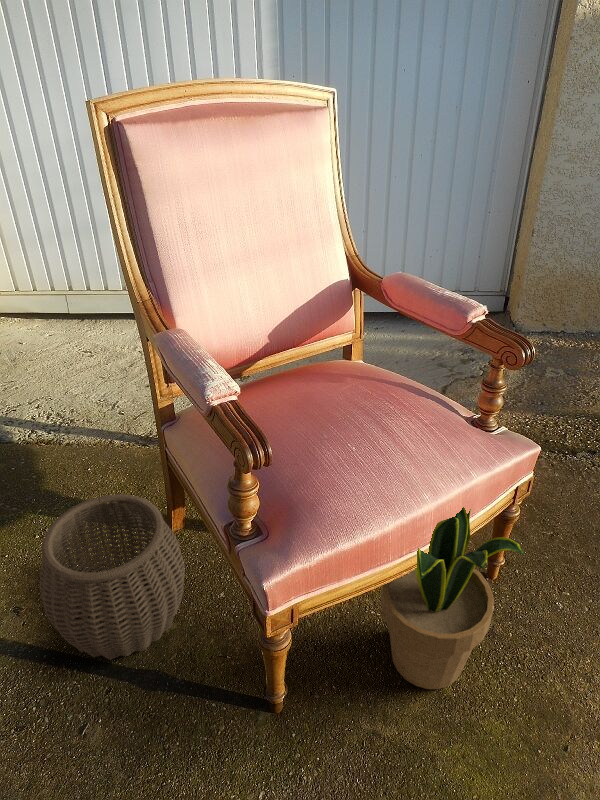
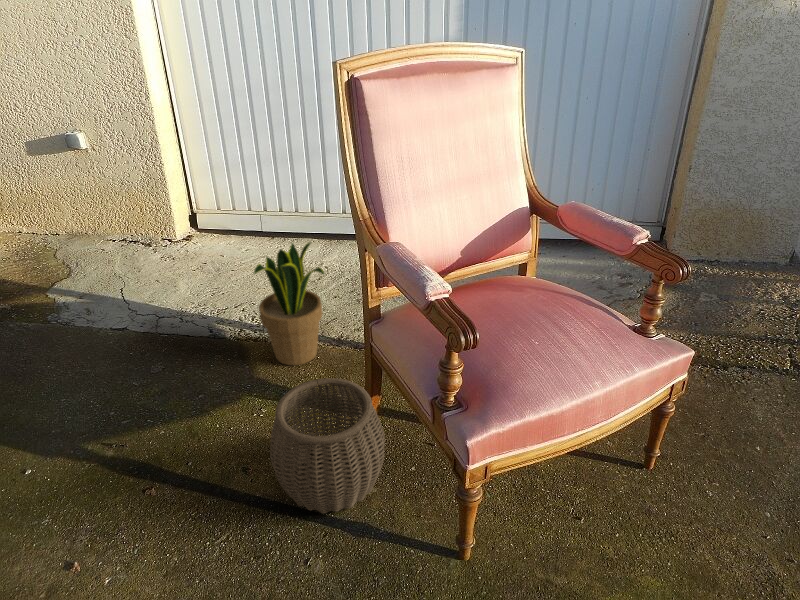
potted plant: present [381,507,525,689] -> present [254,242,324,365]

